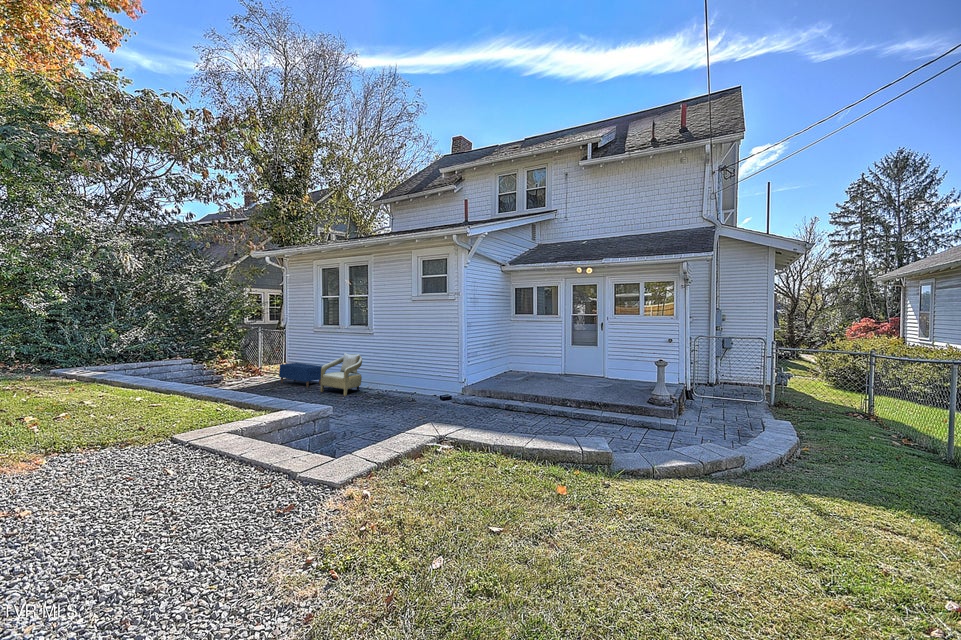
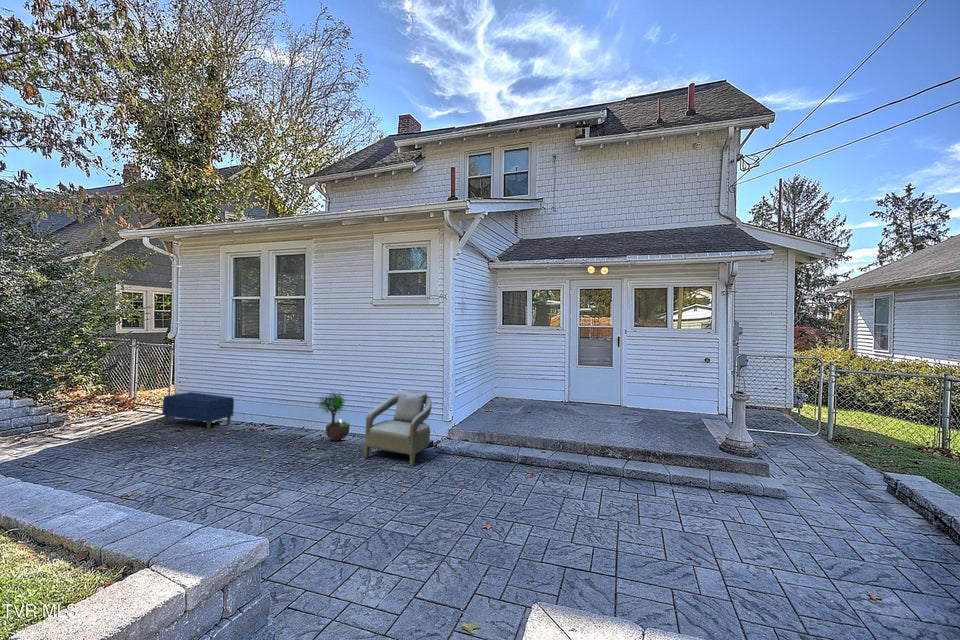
armchair: present [320,353,362,396] -> present [364,388,432,467]
potted tree: none [373,358,397,395] -> present [319,393,350,440]

